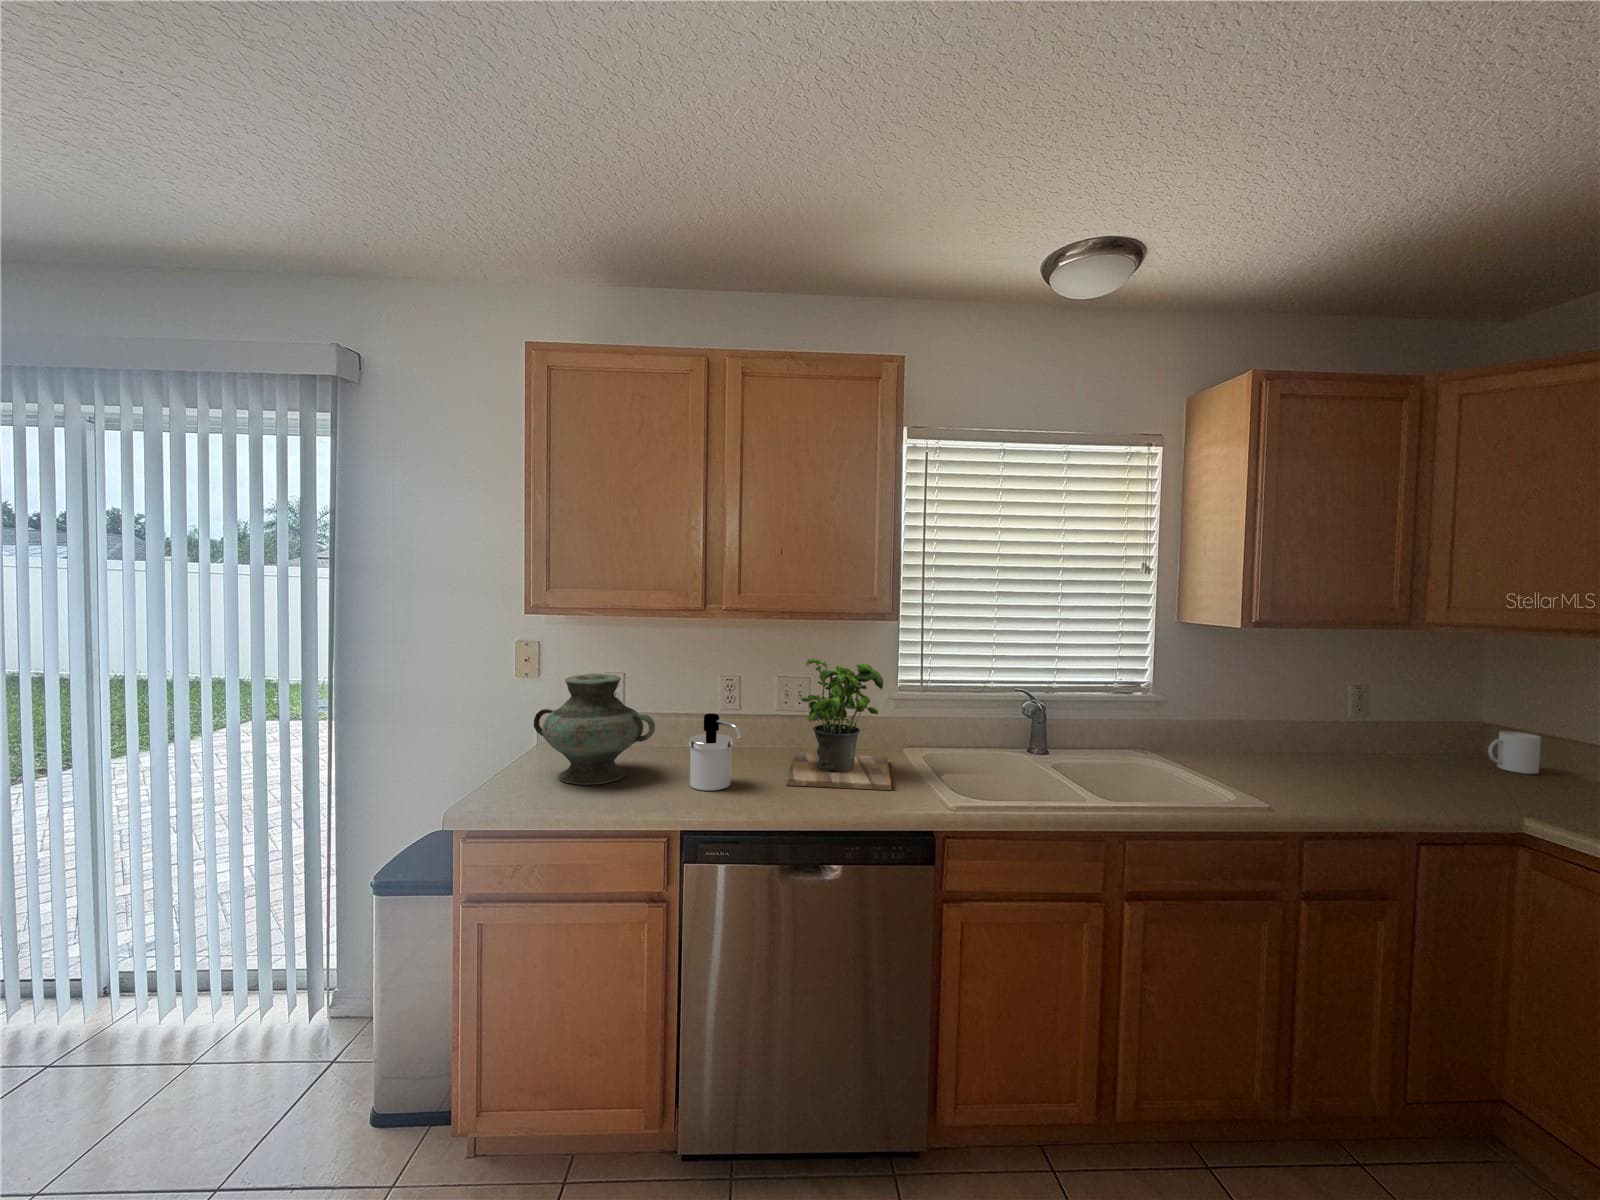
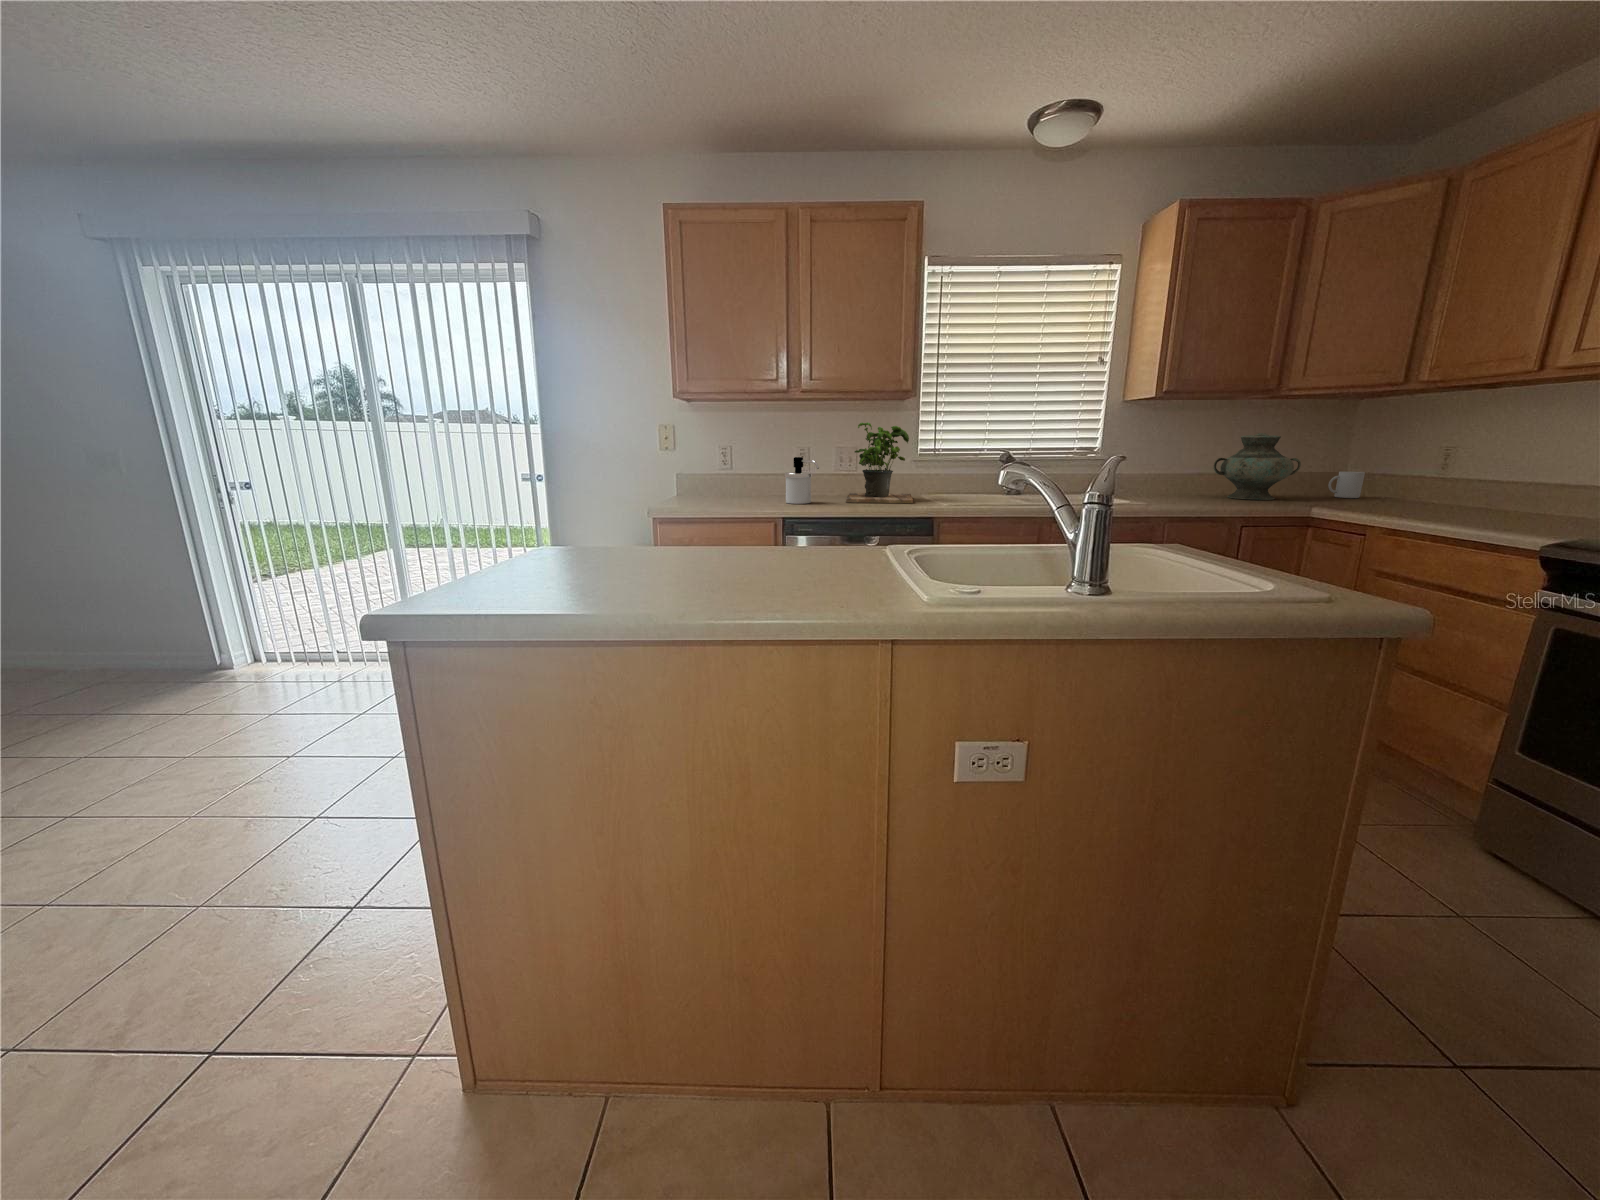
vase: present [534,673,655,785] -> present [1214,433,1301,500]

